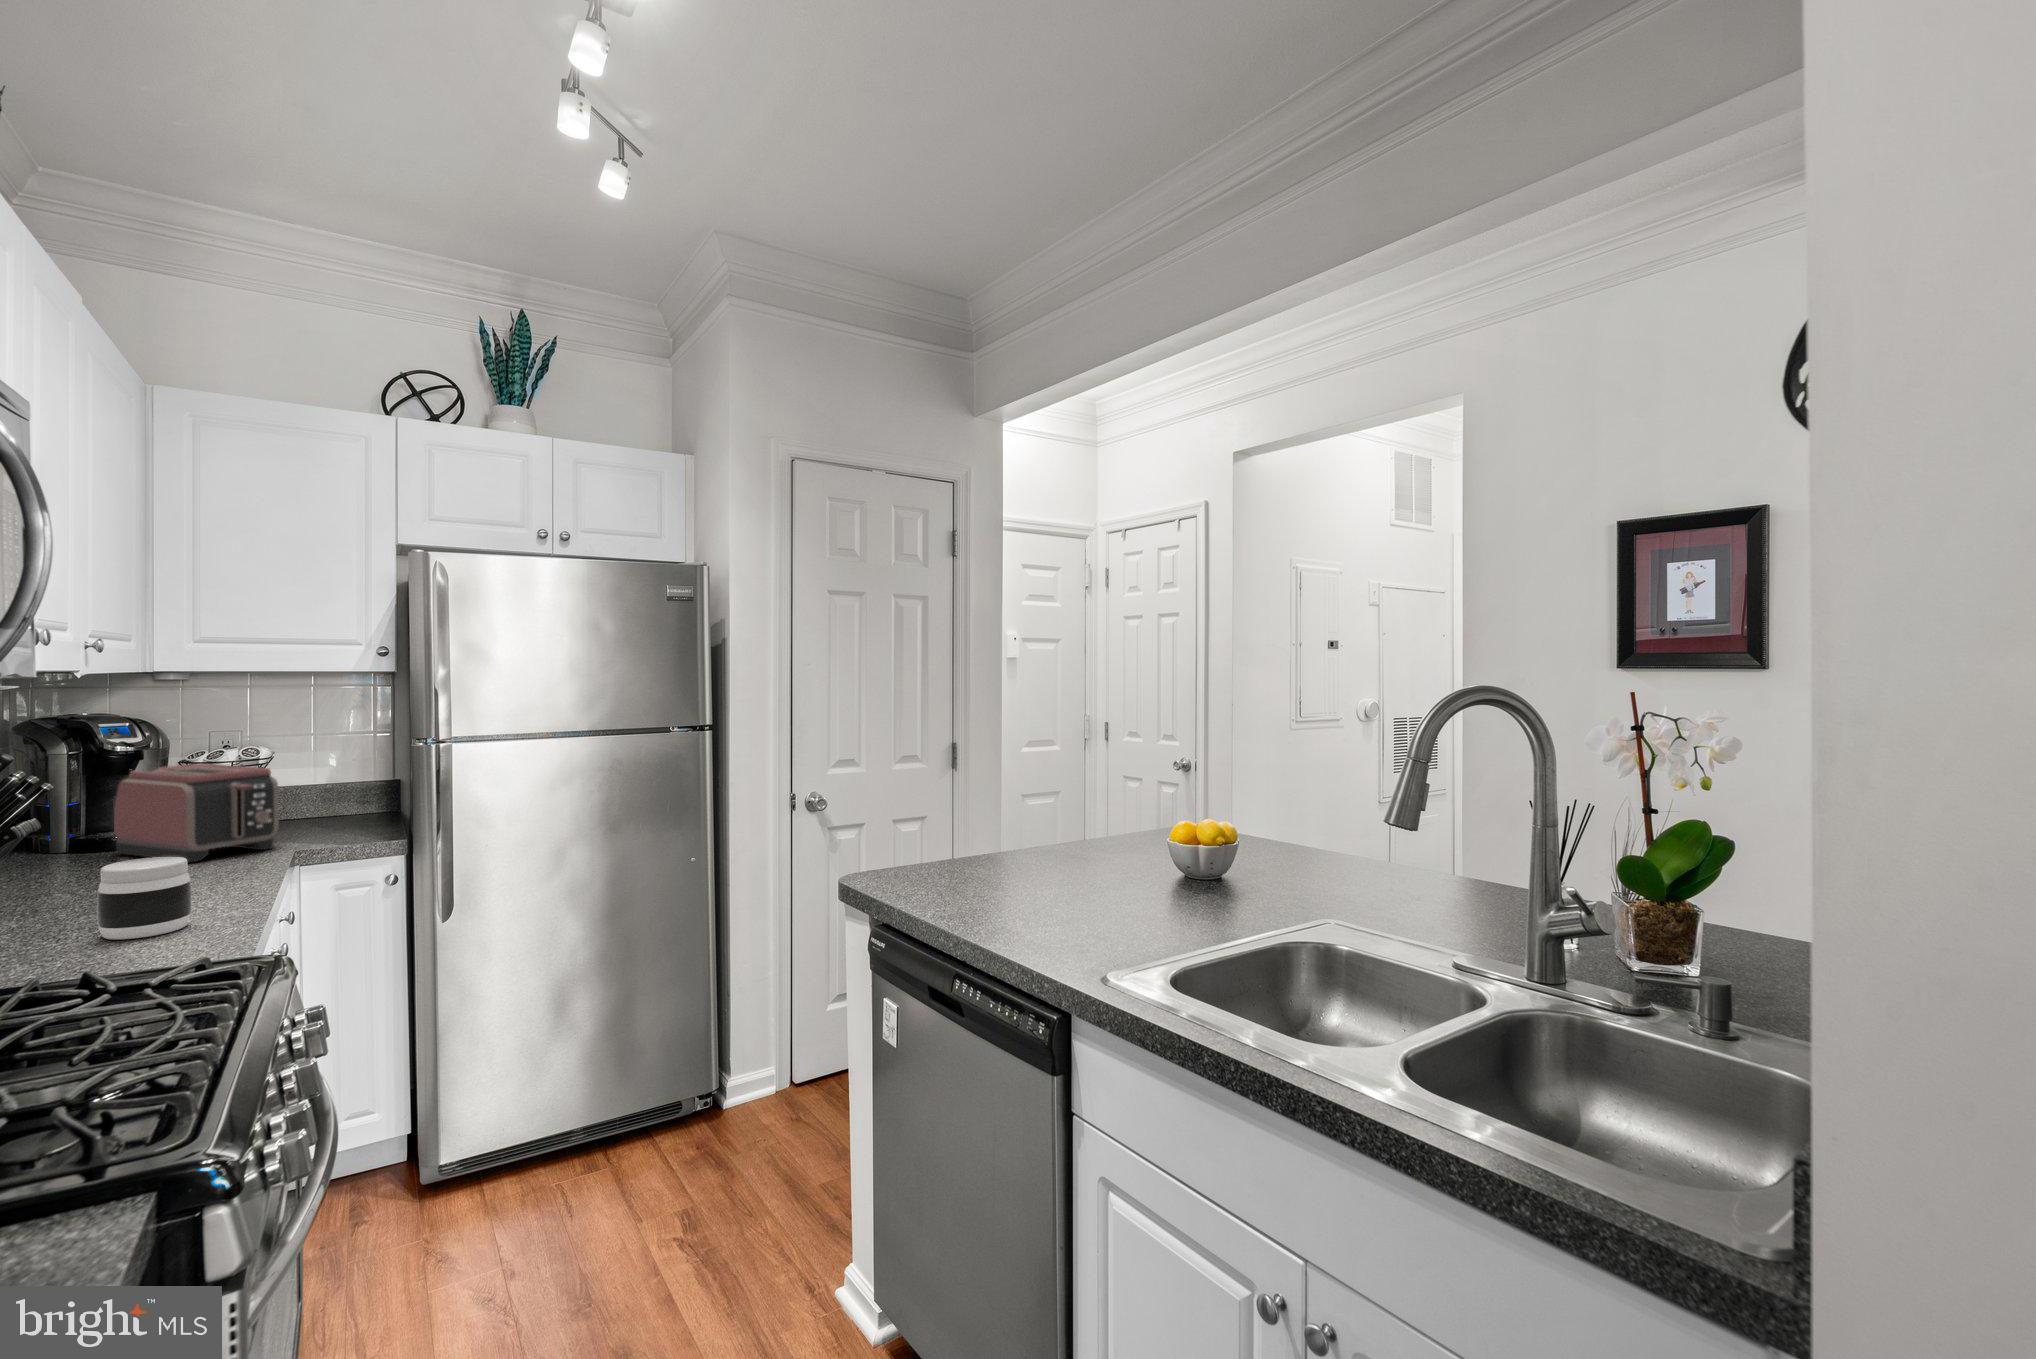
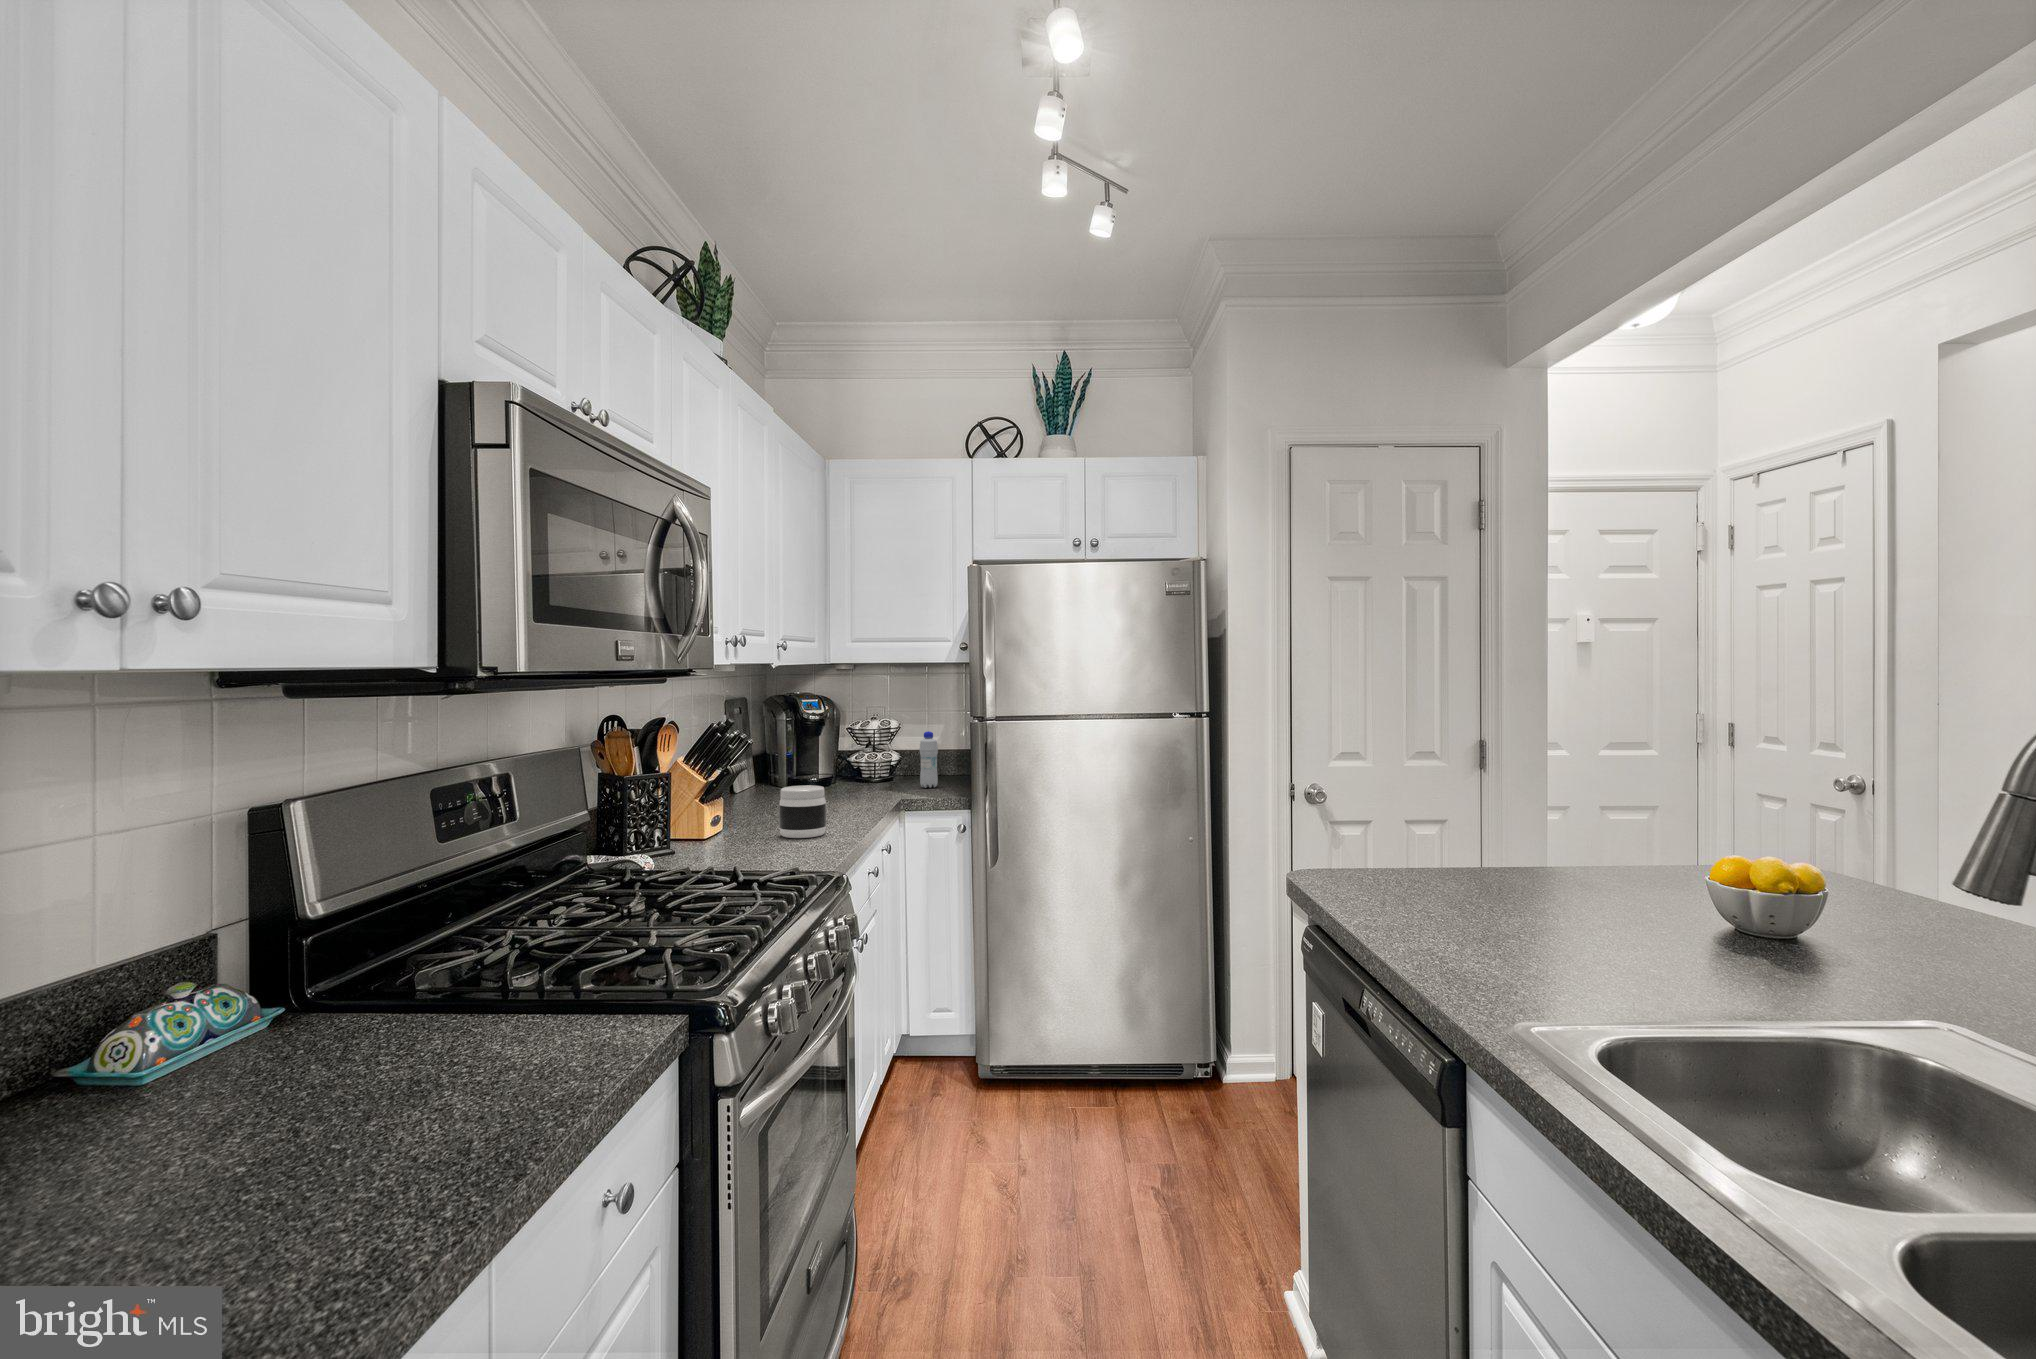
bottle: none [313,760,343,833] -> present [919,731,938,788]
toaster: present [114,764,279,862] -> none [809,730,895,799]

